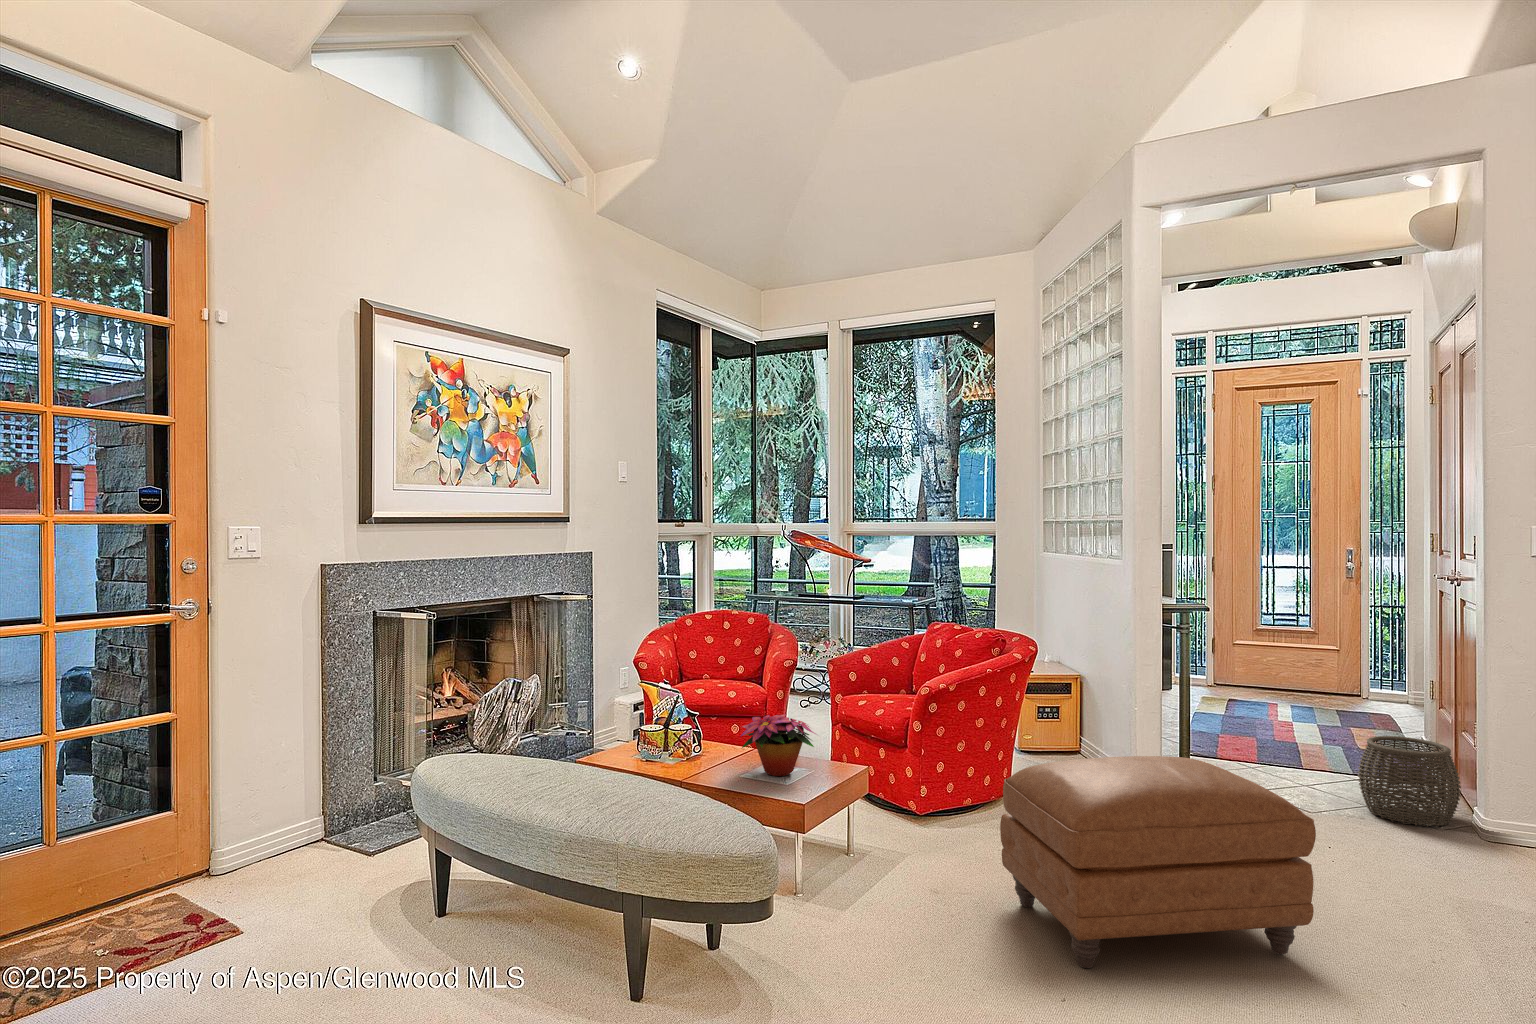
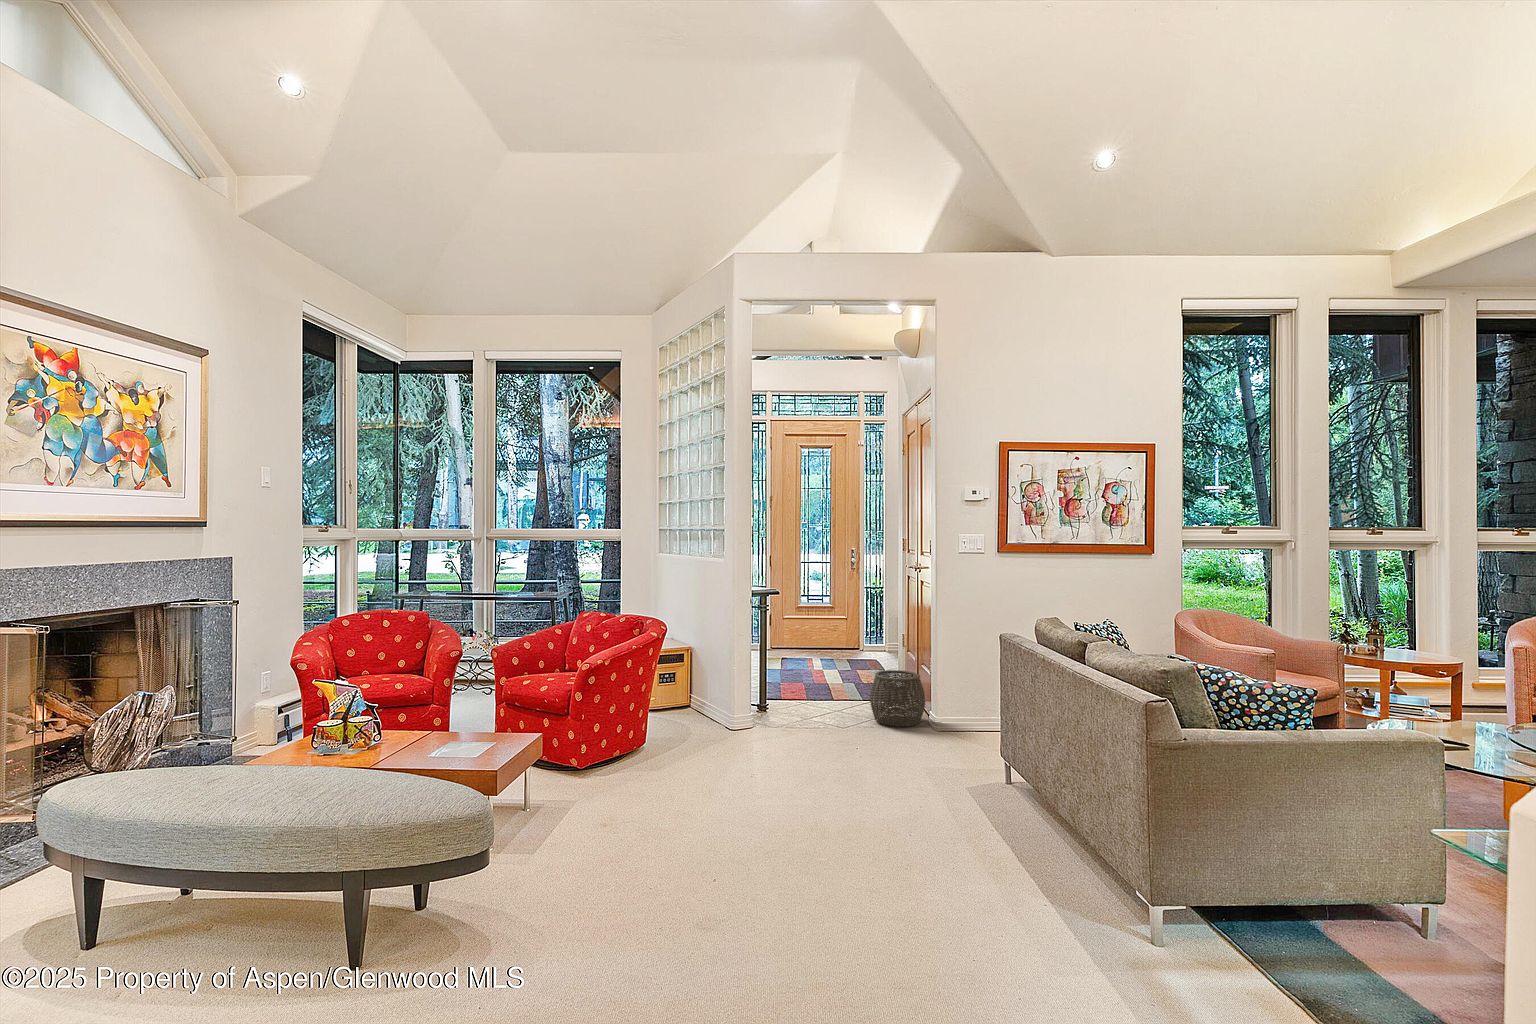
flower arrangement: present [741,714,815,776] -> none [423,695,506,753]
ottoman: present [1000,756,1316,968] -> none [657,696,869,861]

